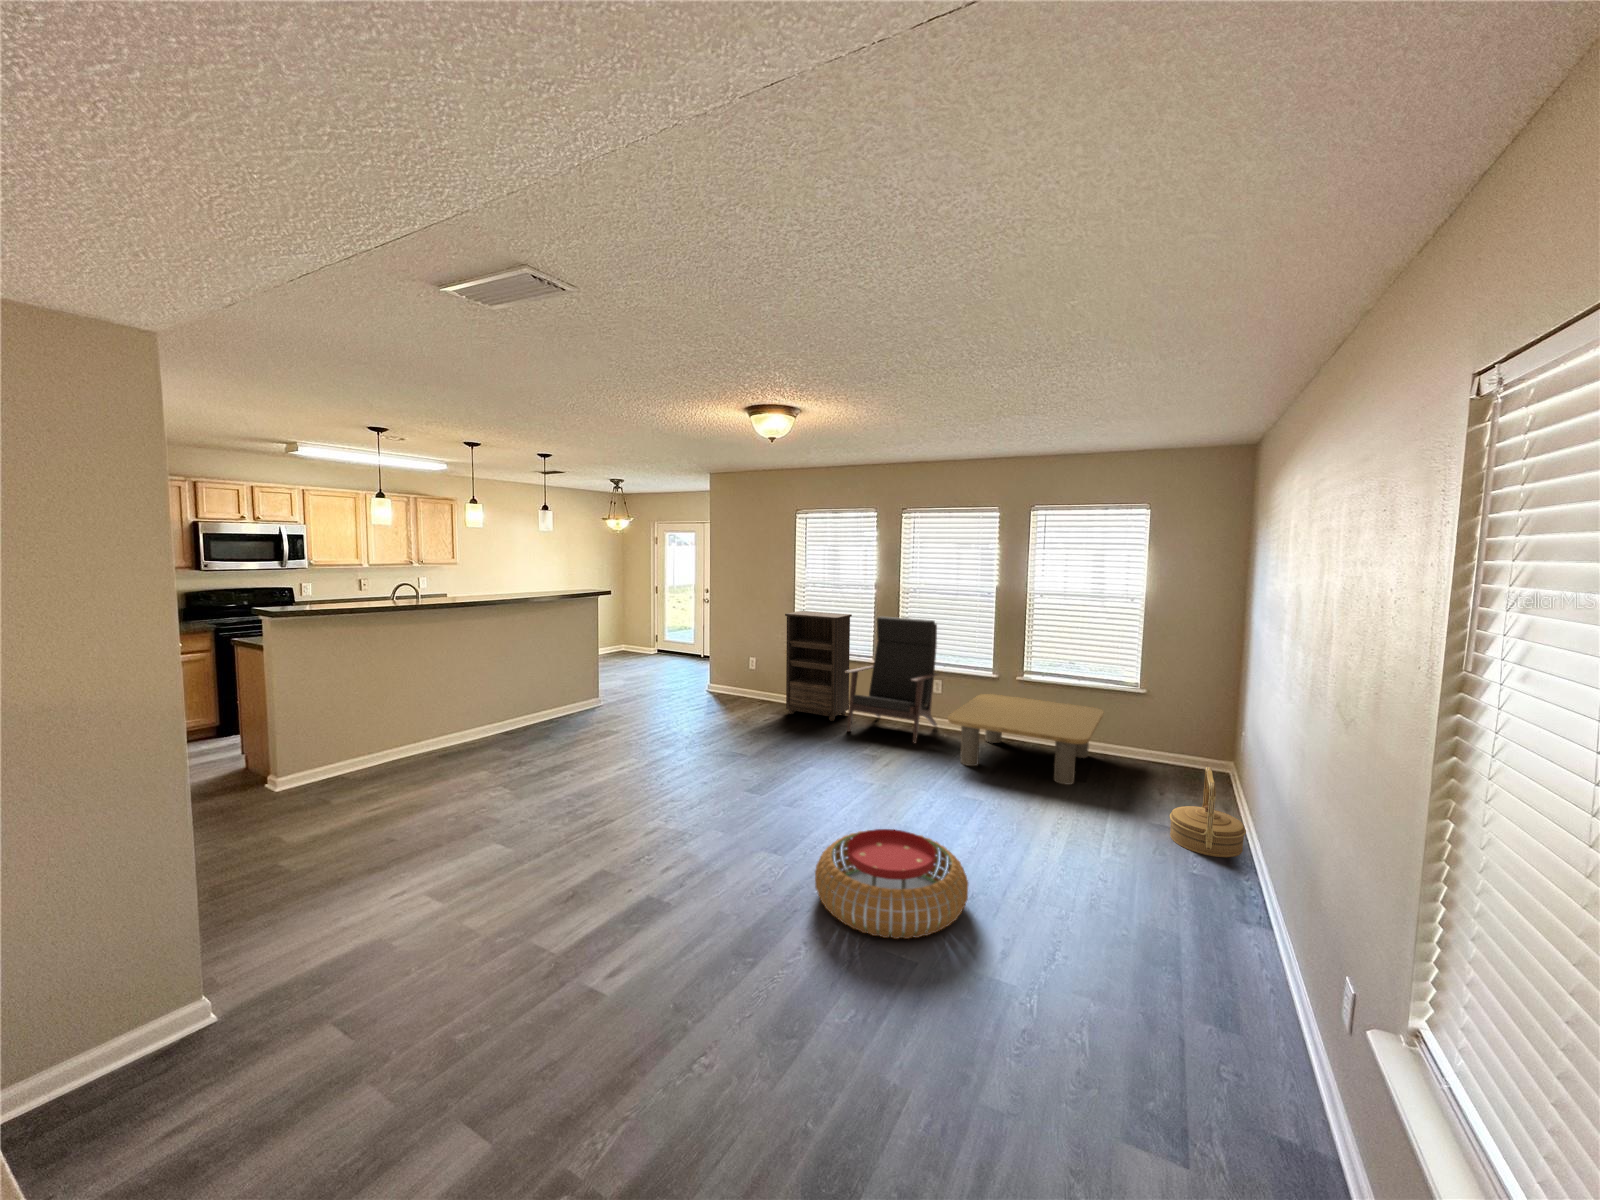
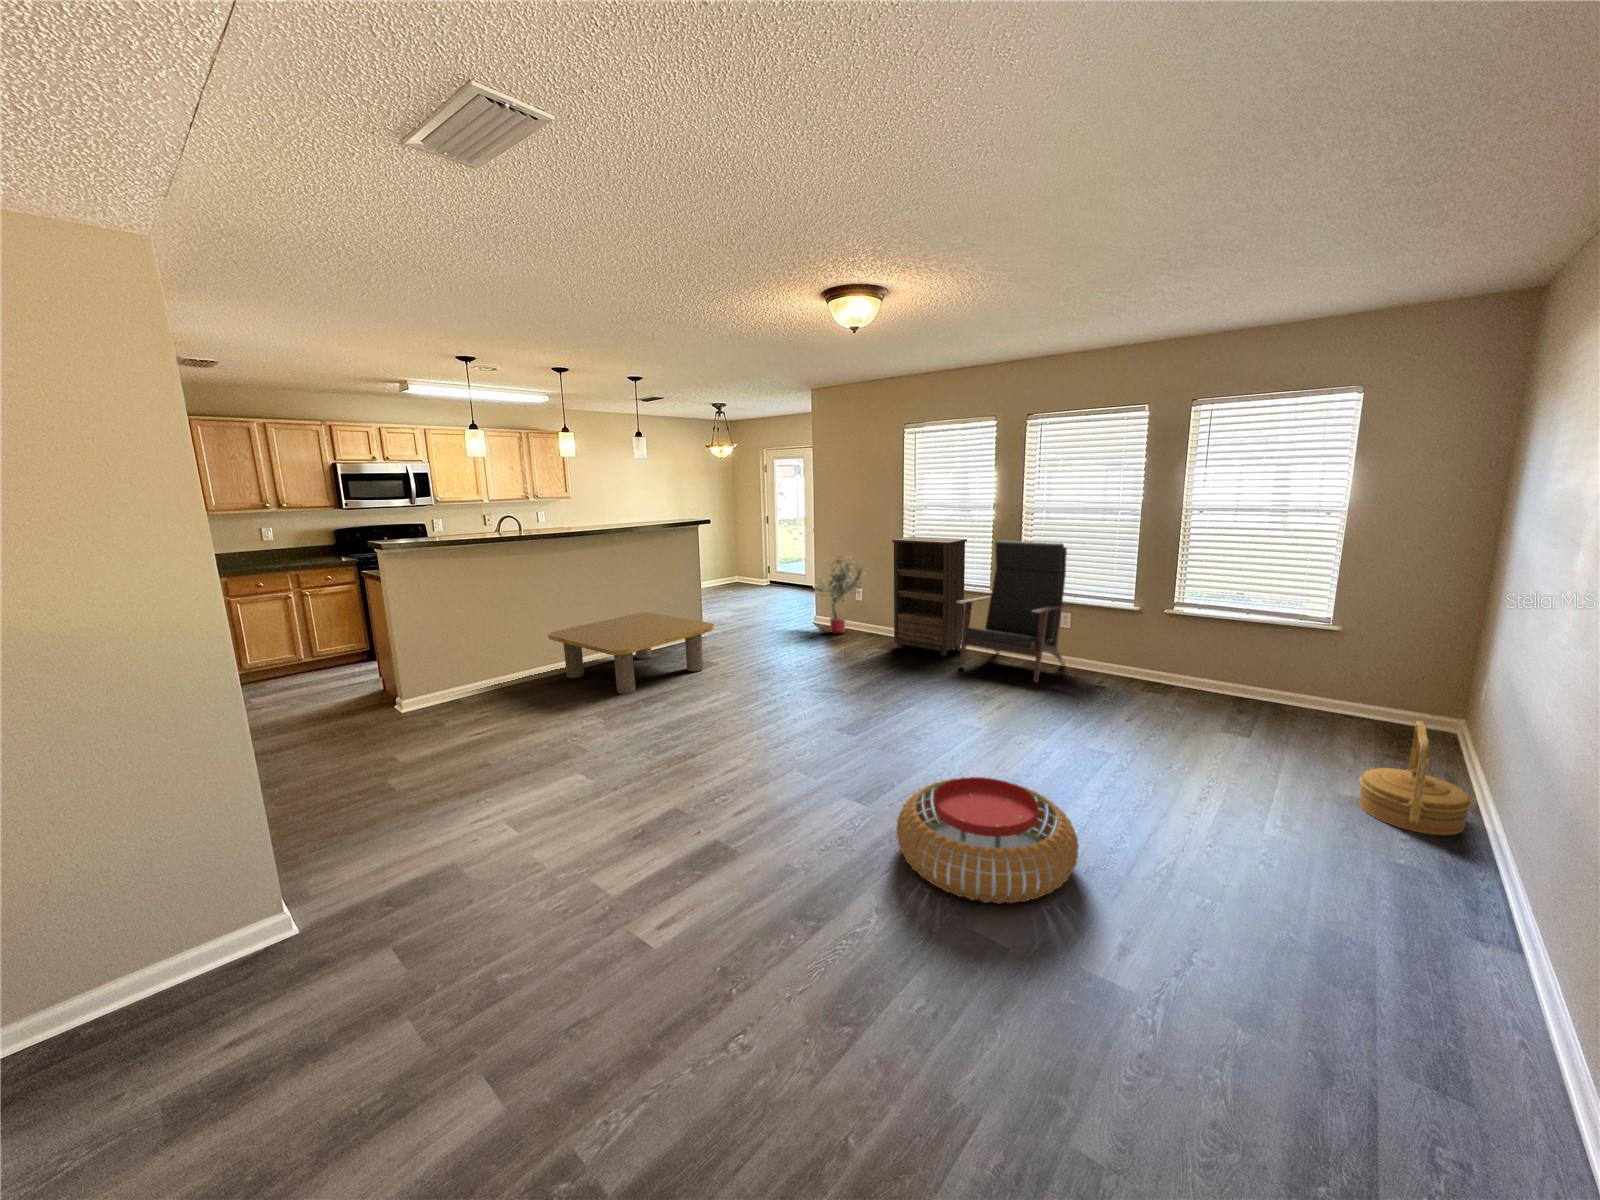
potted tree: none [707,626,759,701] -> present [814,556,863,634]
coffee table: present [948,694,1103,785] -> present [548,613,714,694]

